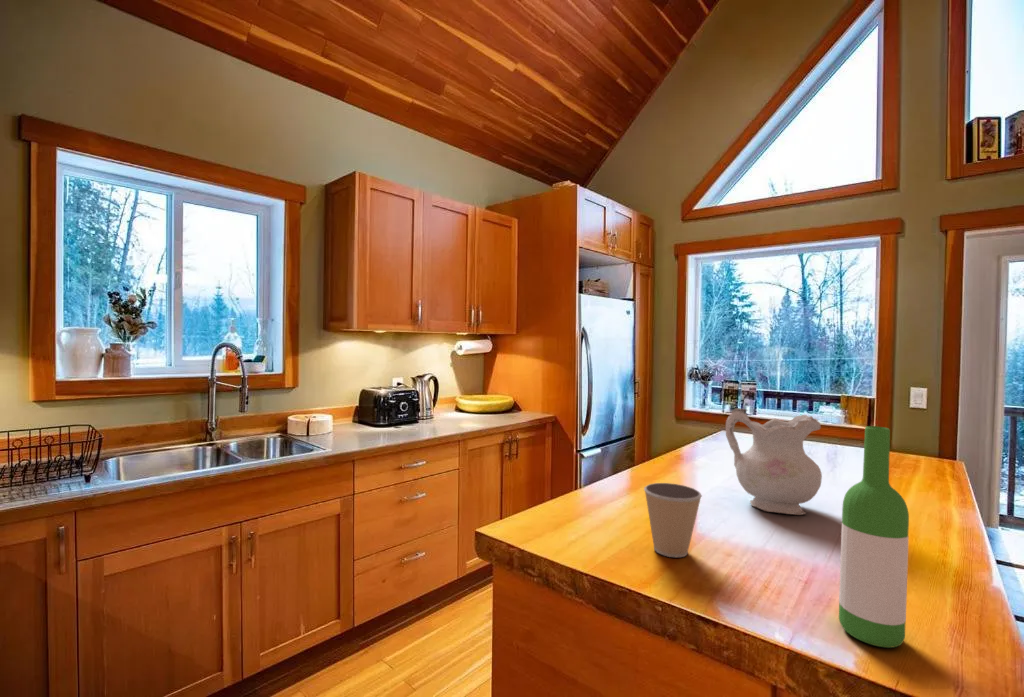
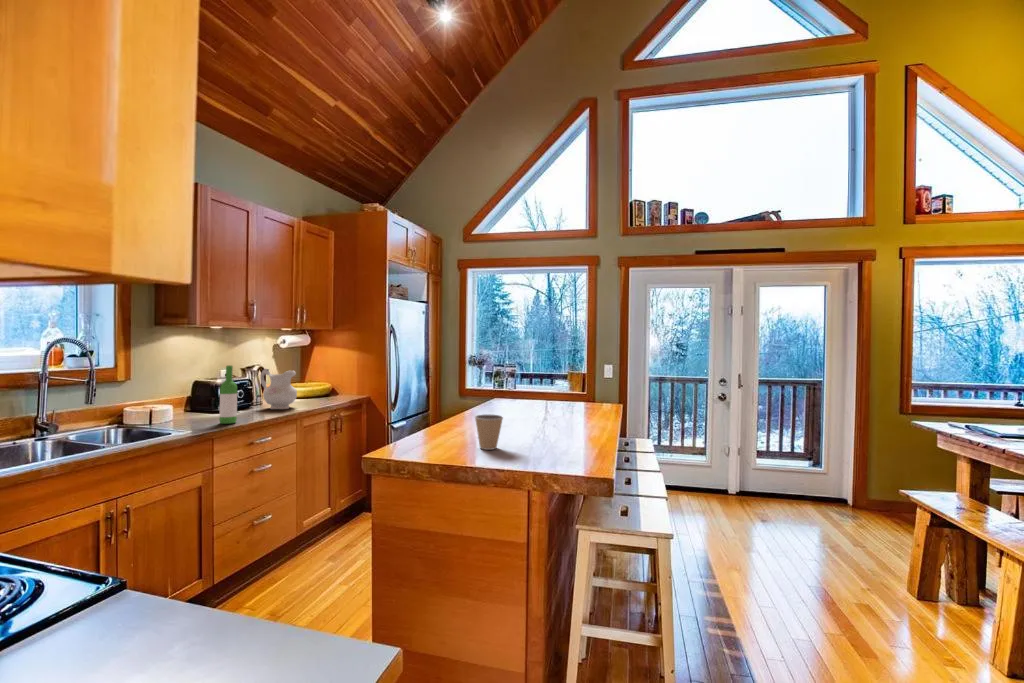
ceramic pitcher: present [726,408,822,515] -> present [260,369,297,409]
wine bottle: present [839,426,909,648] -> present [219,365,237,424]

